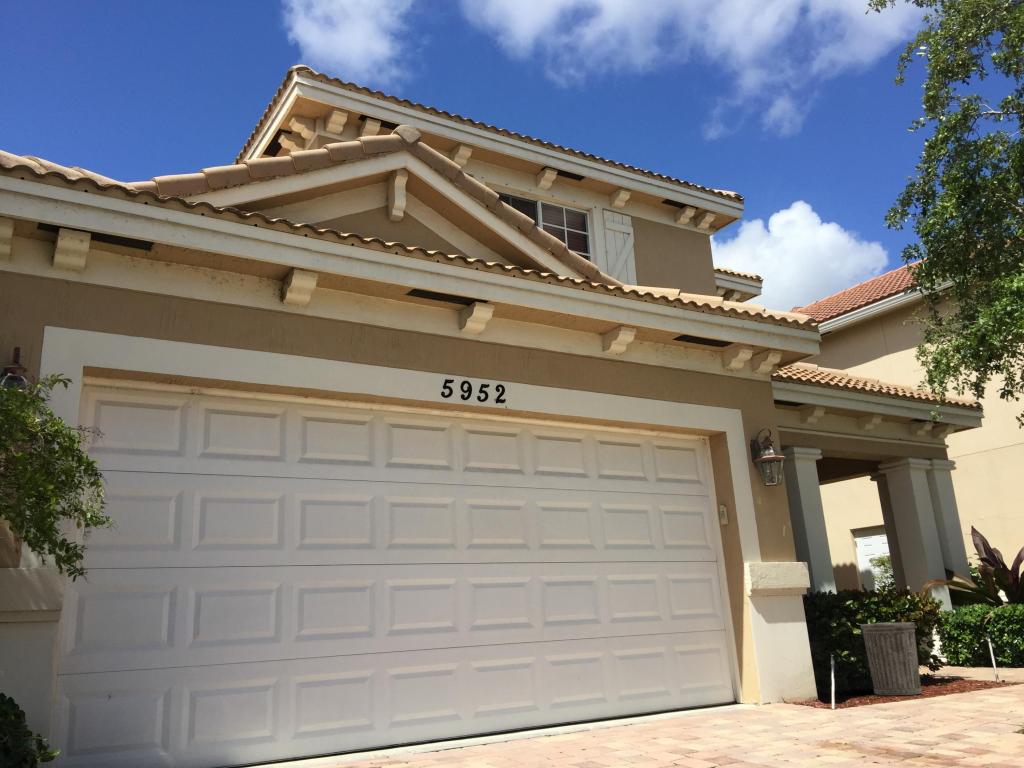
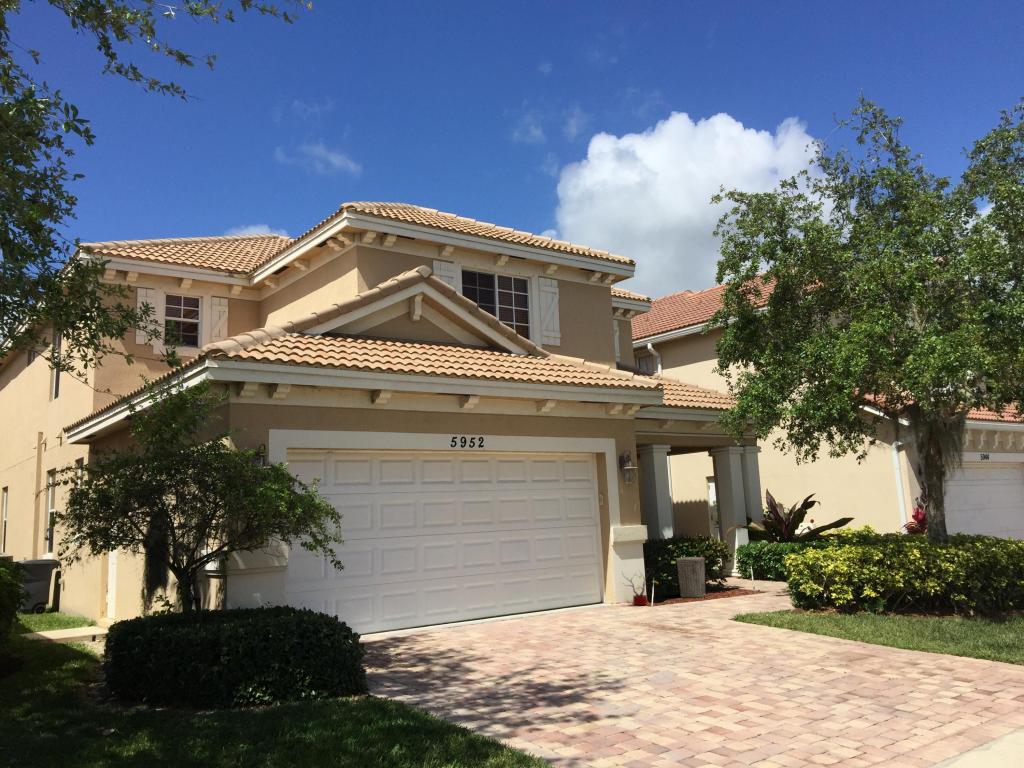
decorative plant: none [764,639,839,708] -> present [629,576,647,605]

